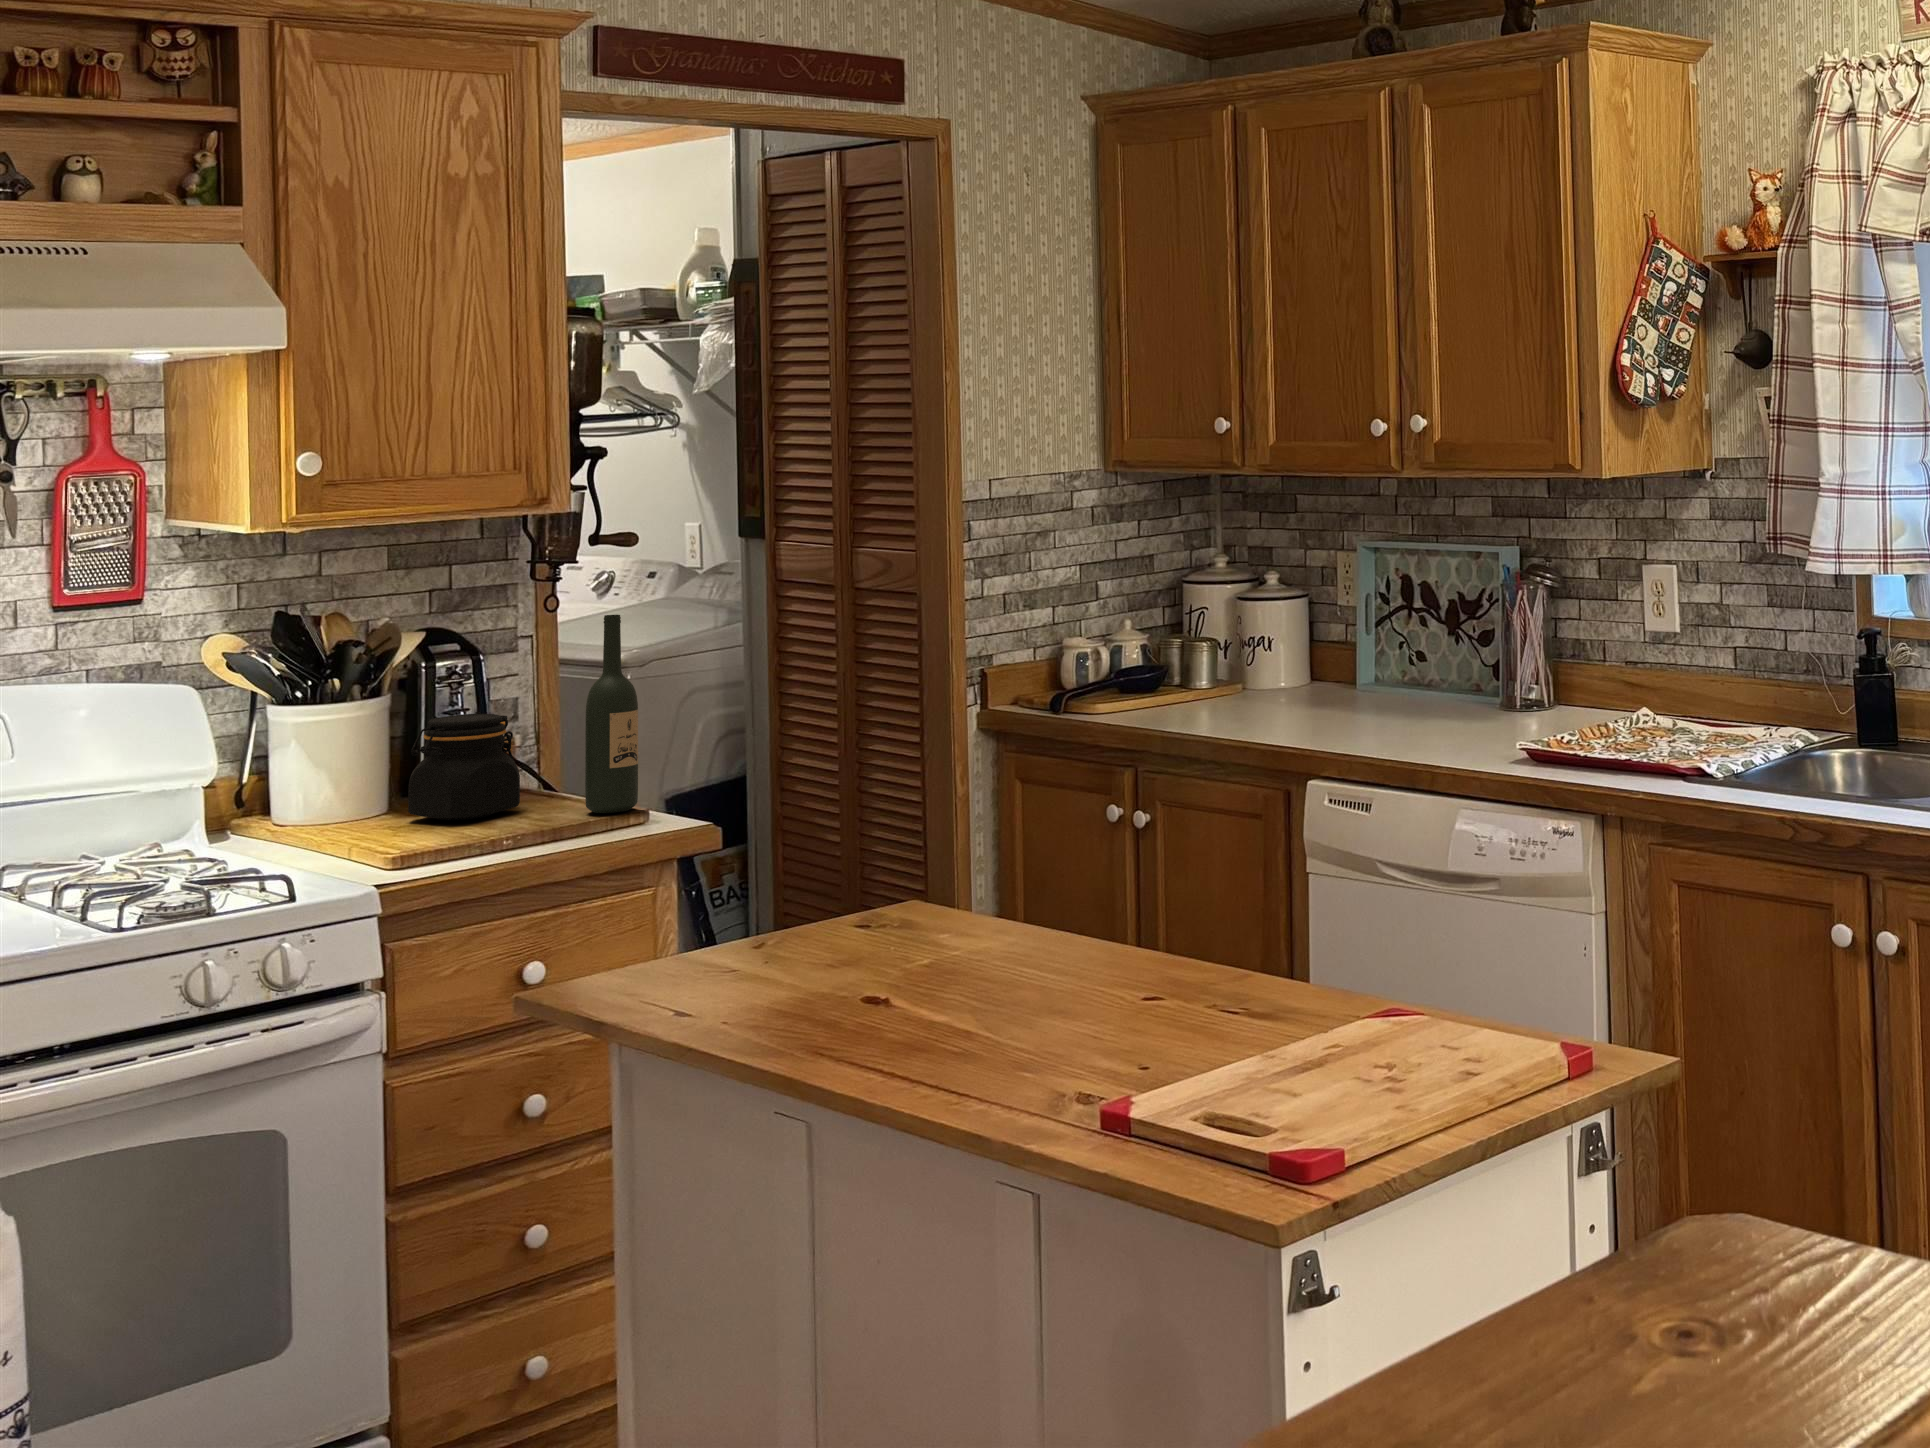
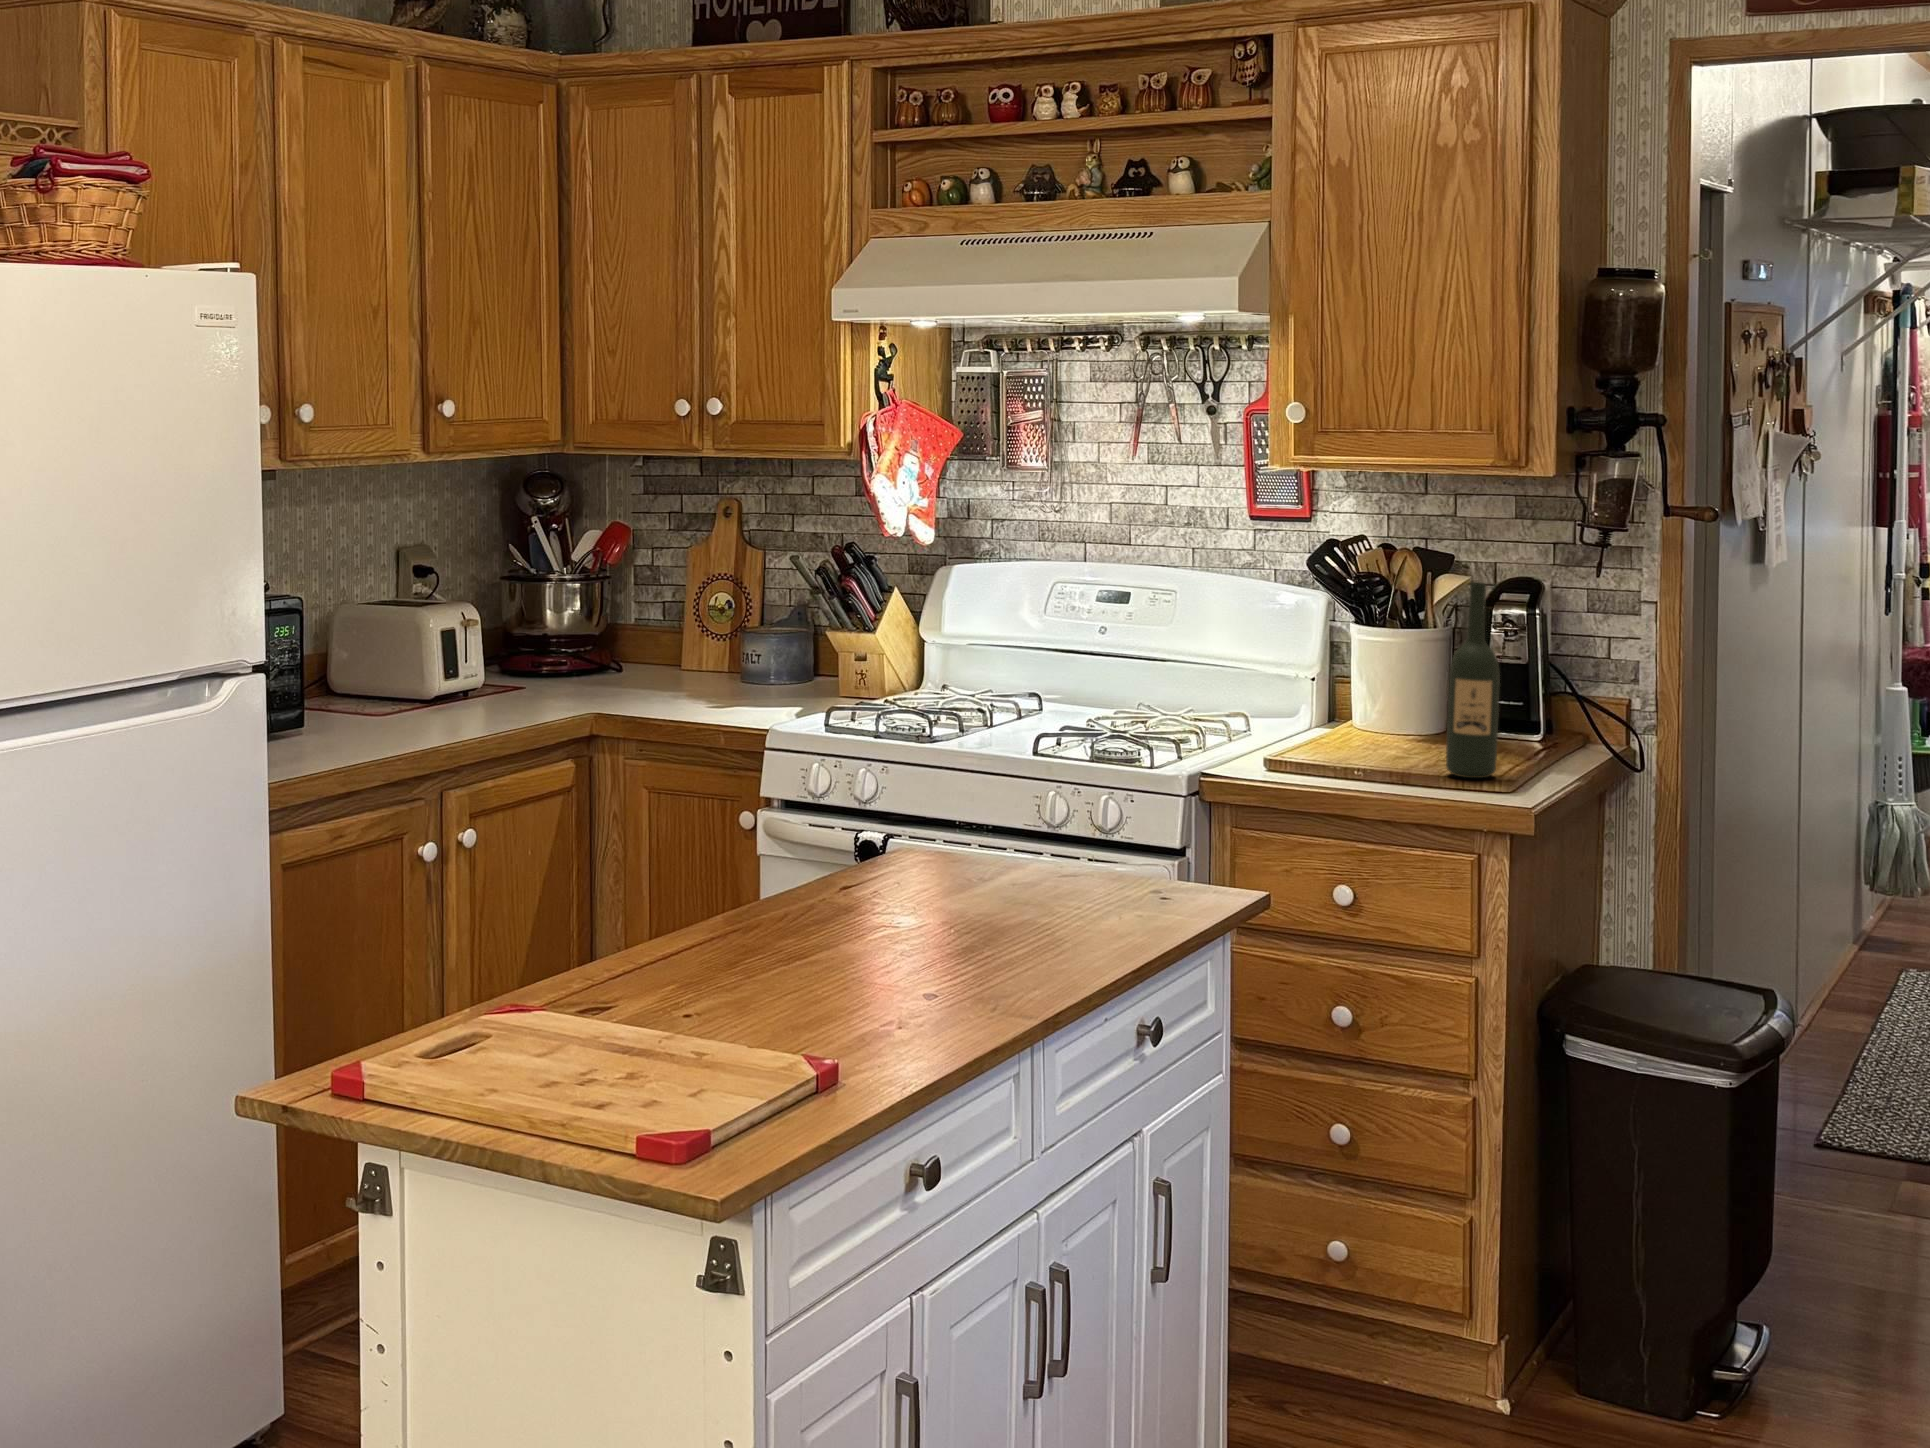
jar: present [408,714,520,820] -> none [1358,657,1461,756]

